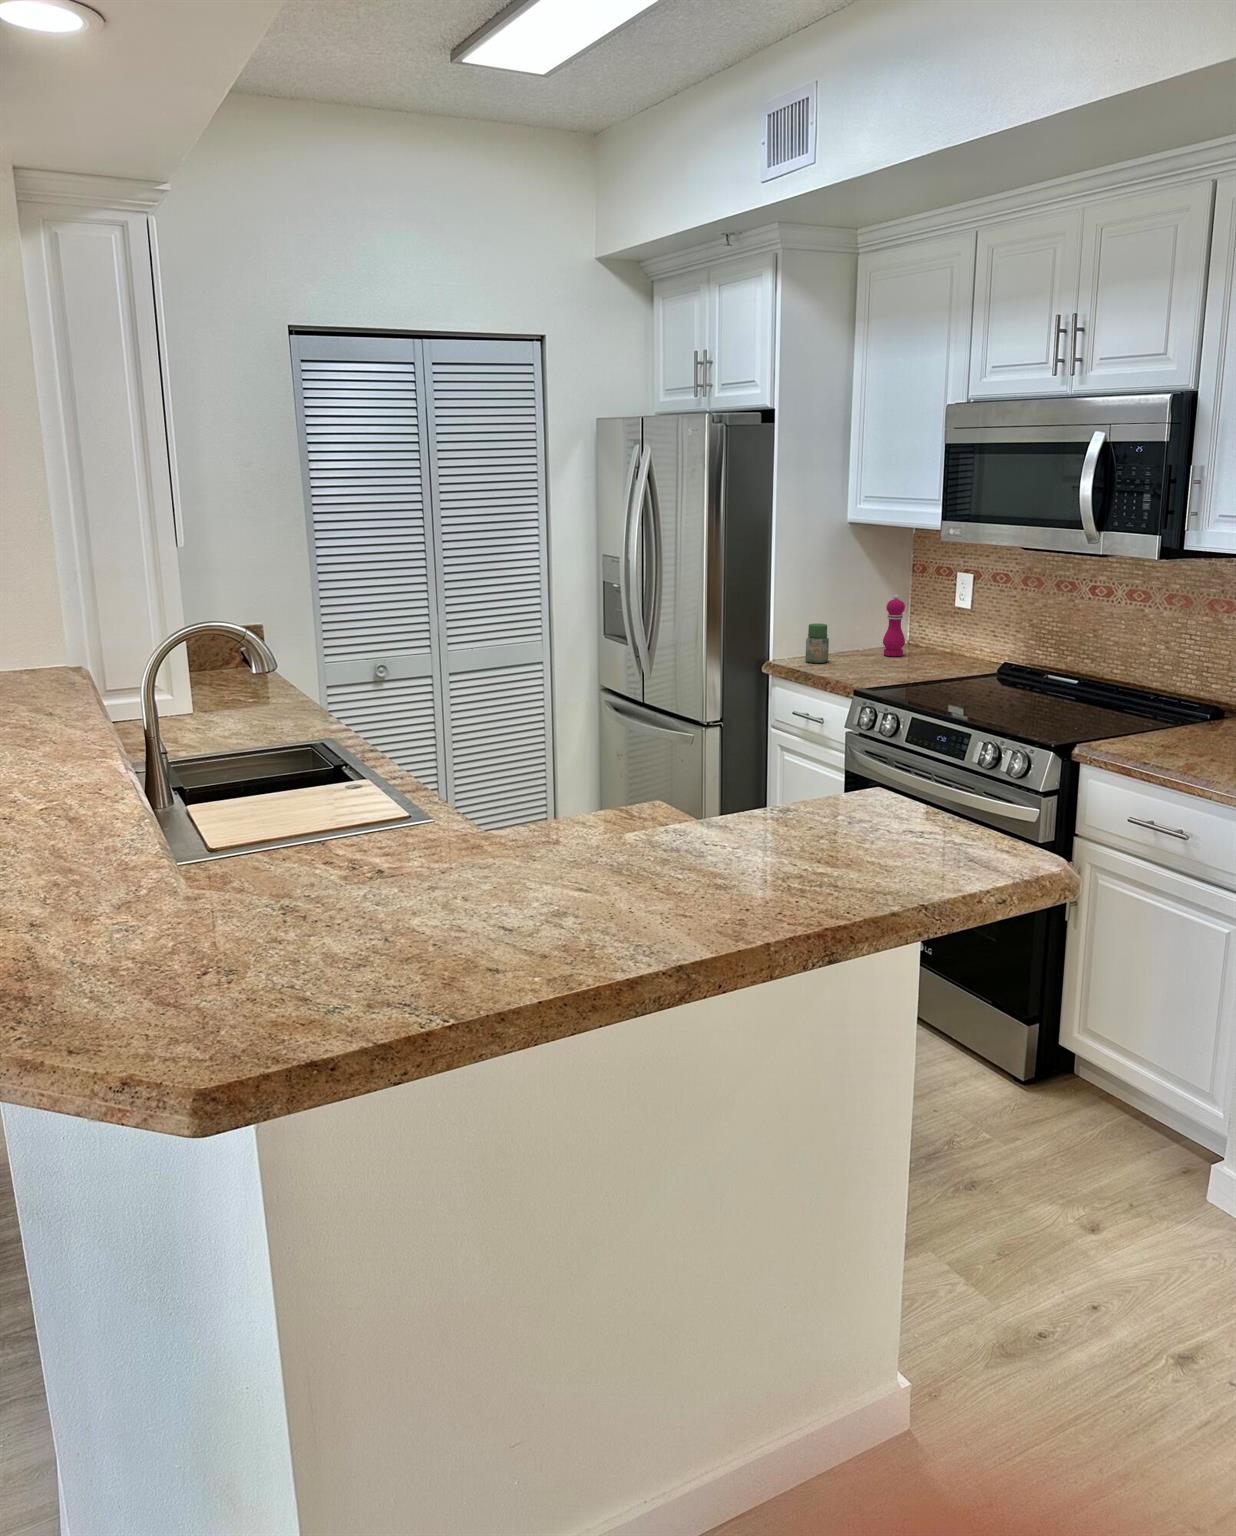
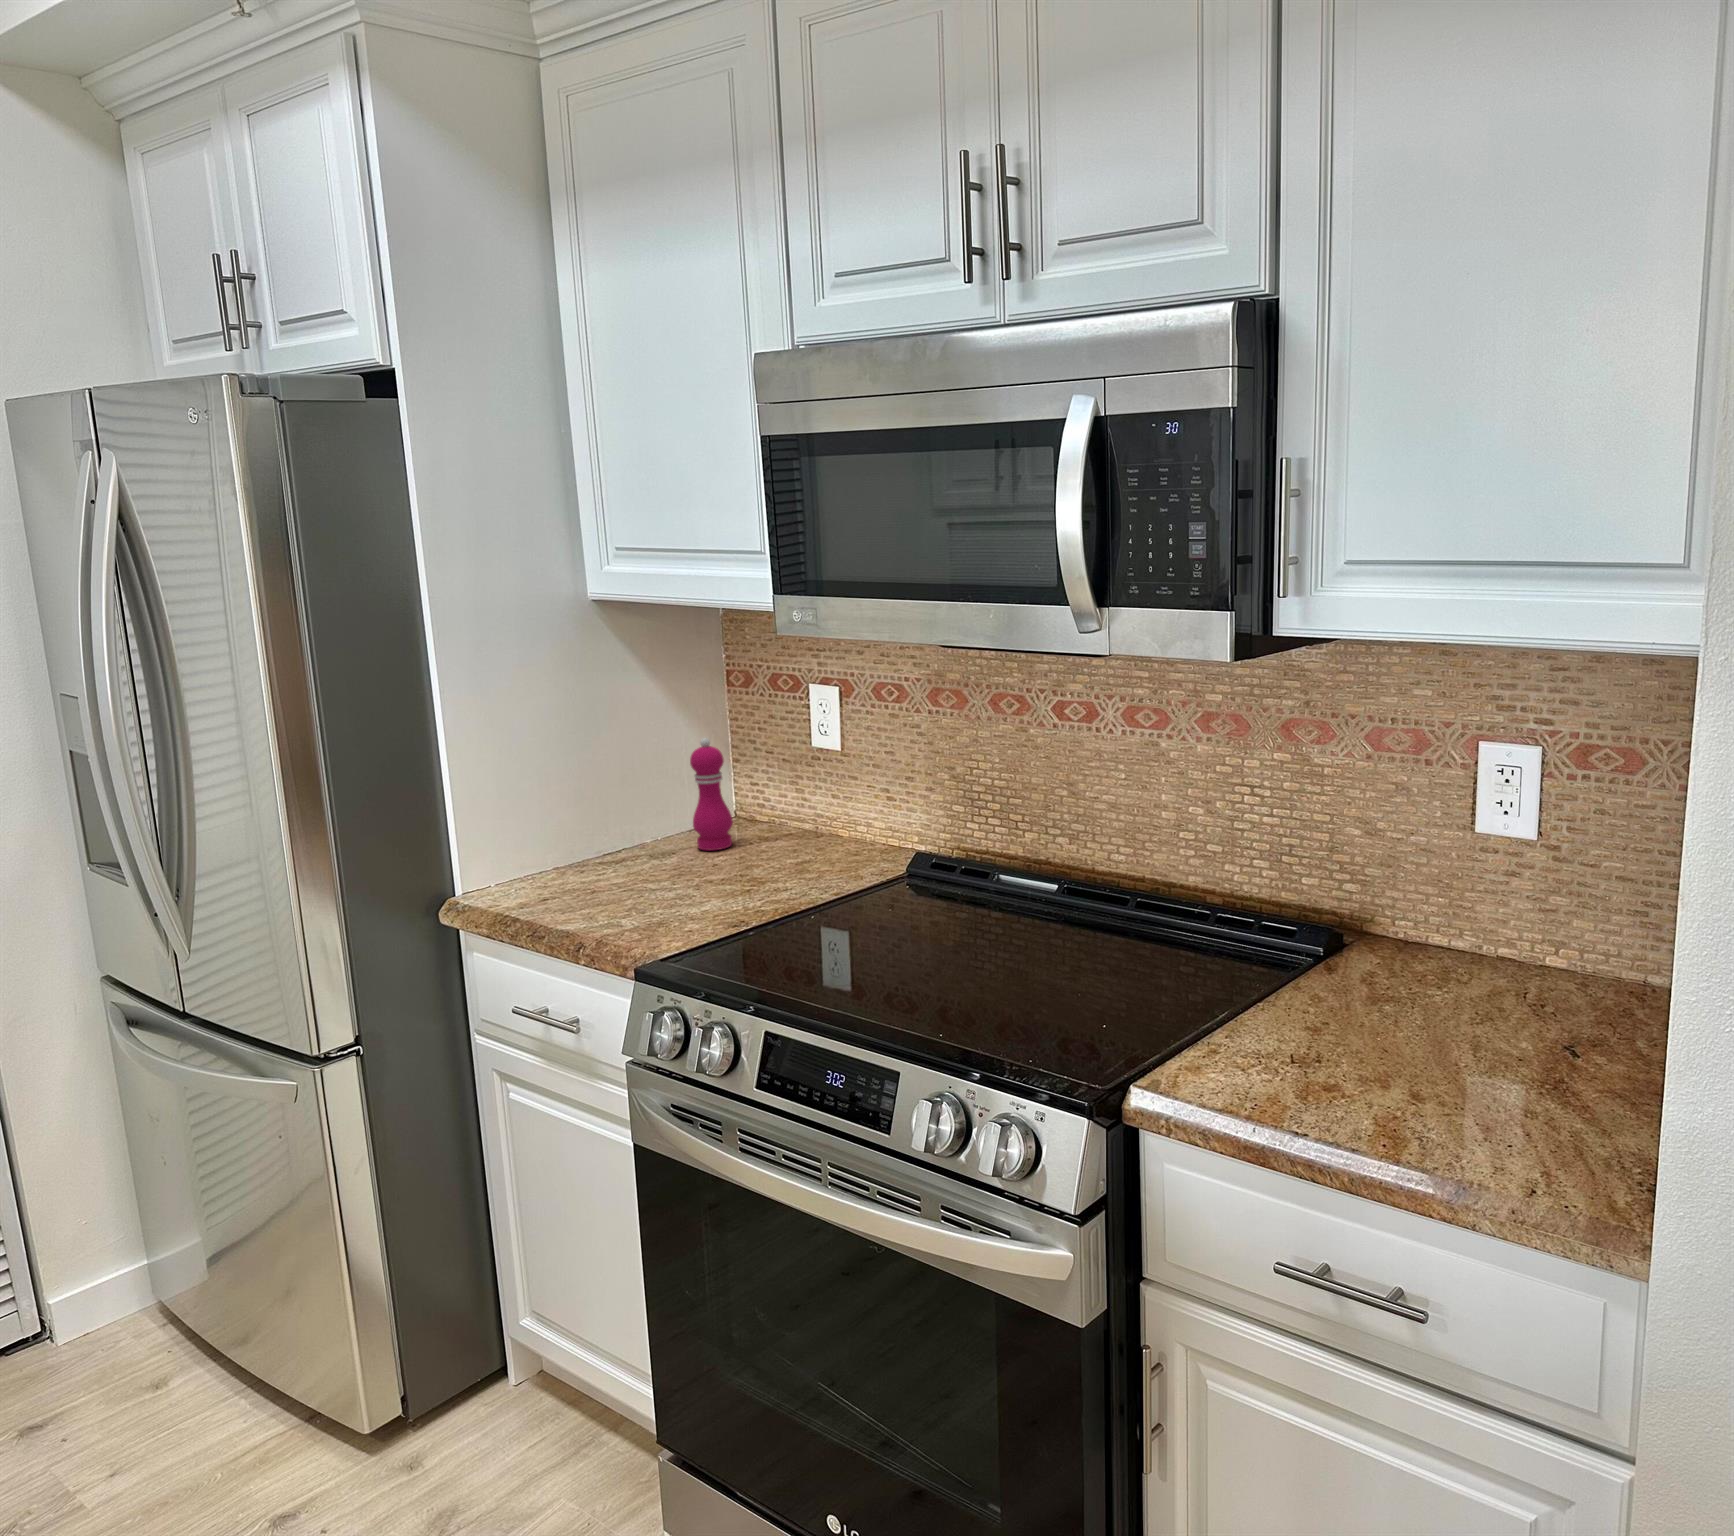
jar: present [805,624,829,663] -> none [546,813,595,891]

